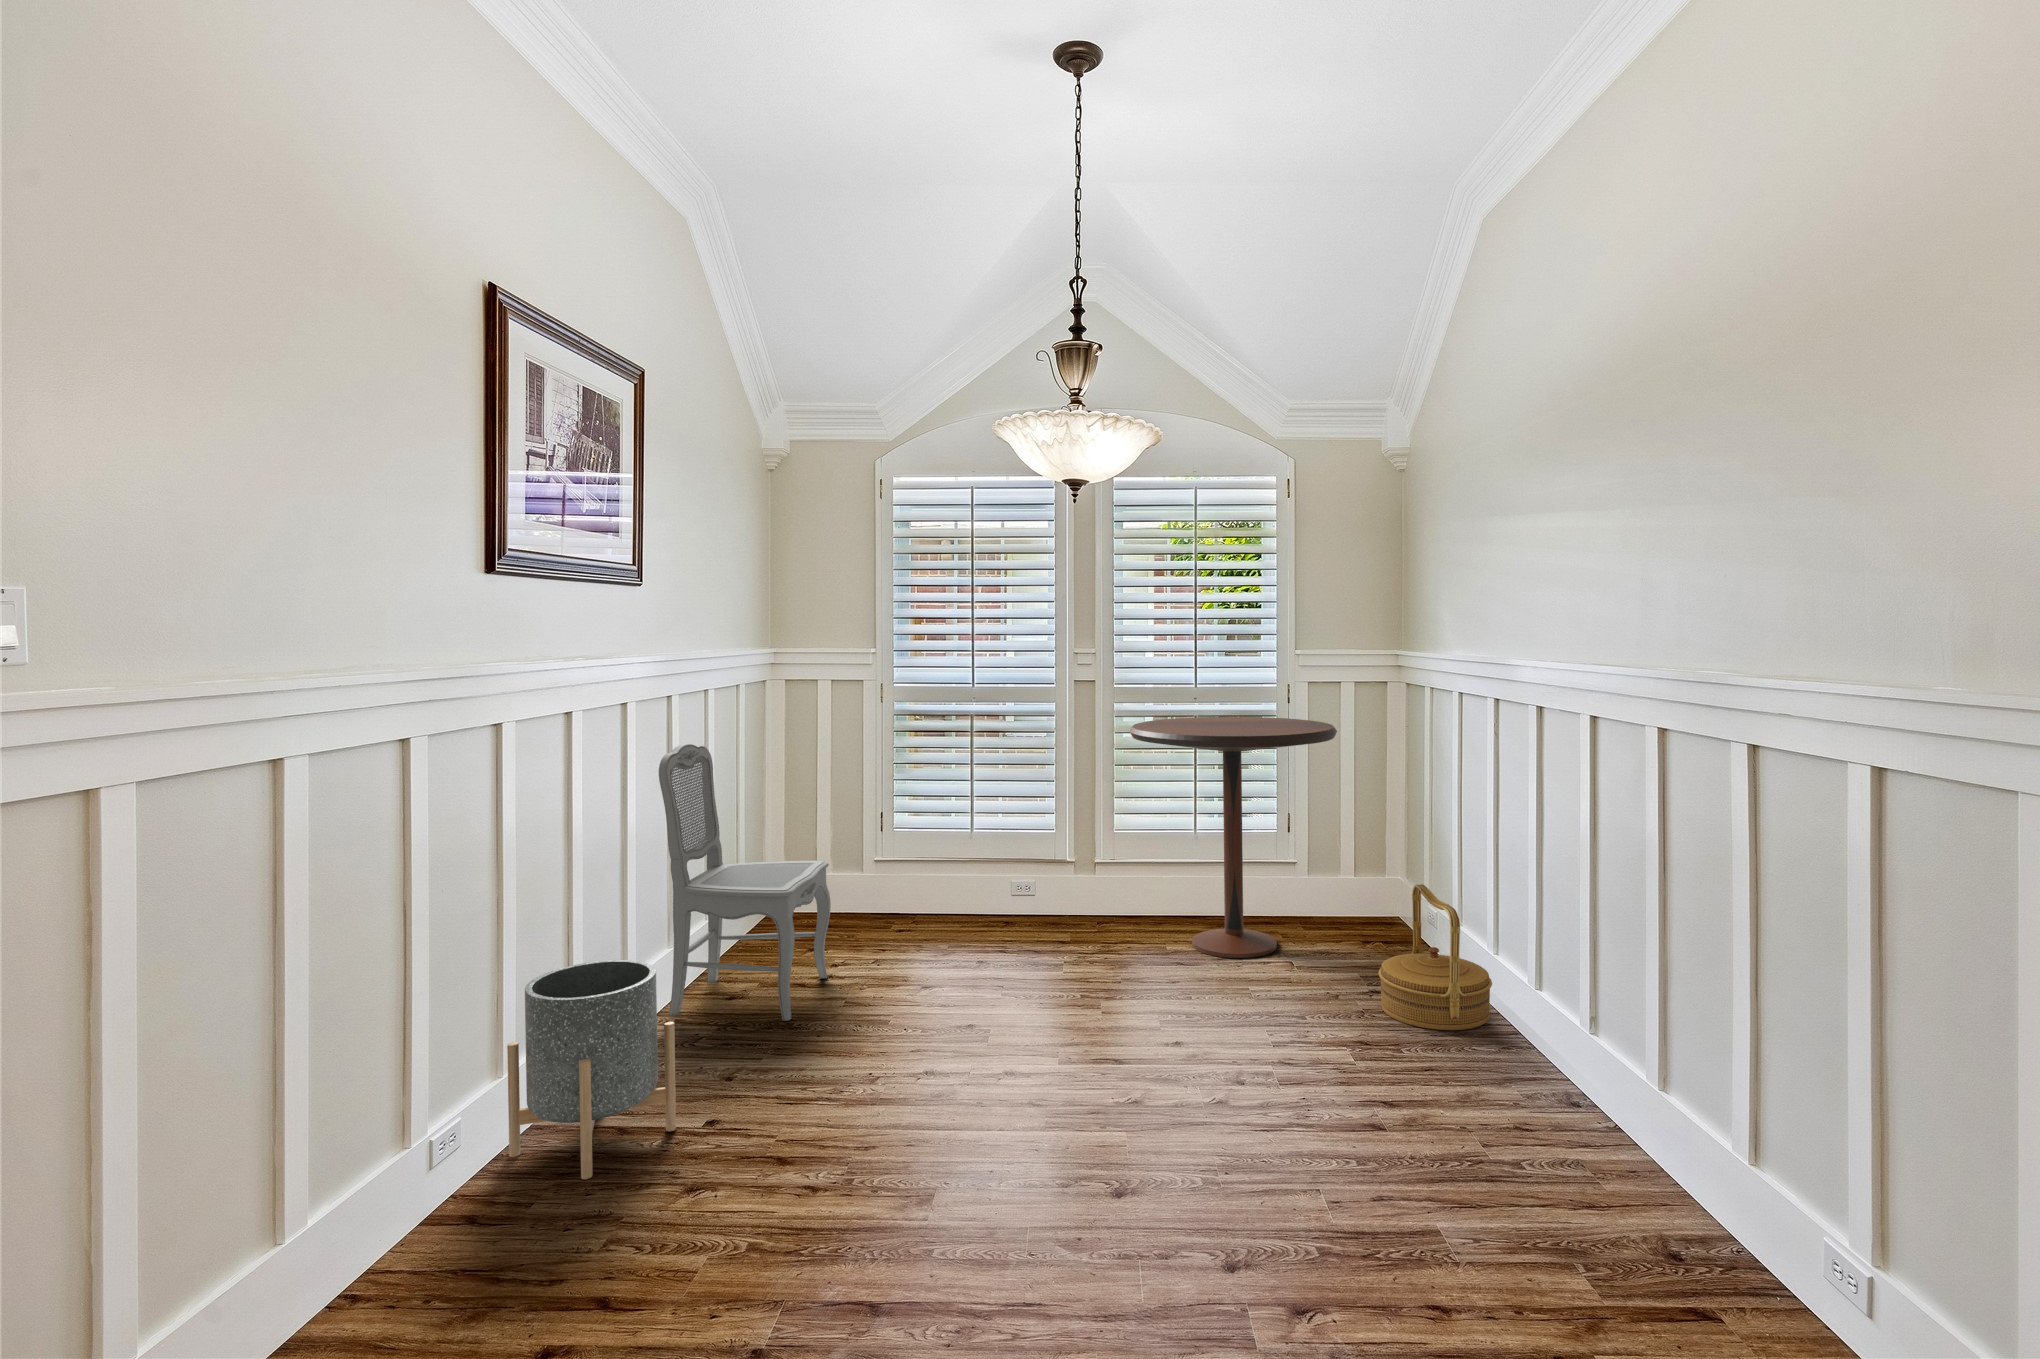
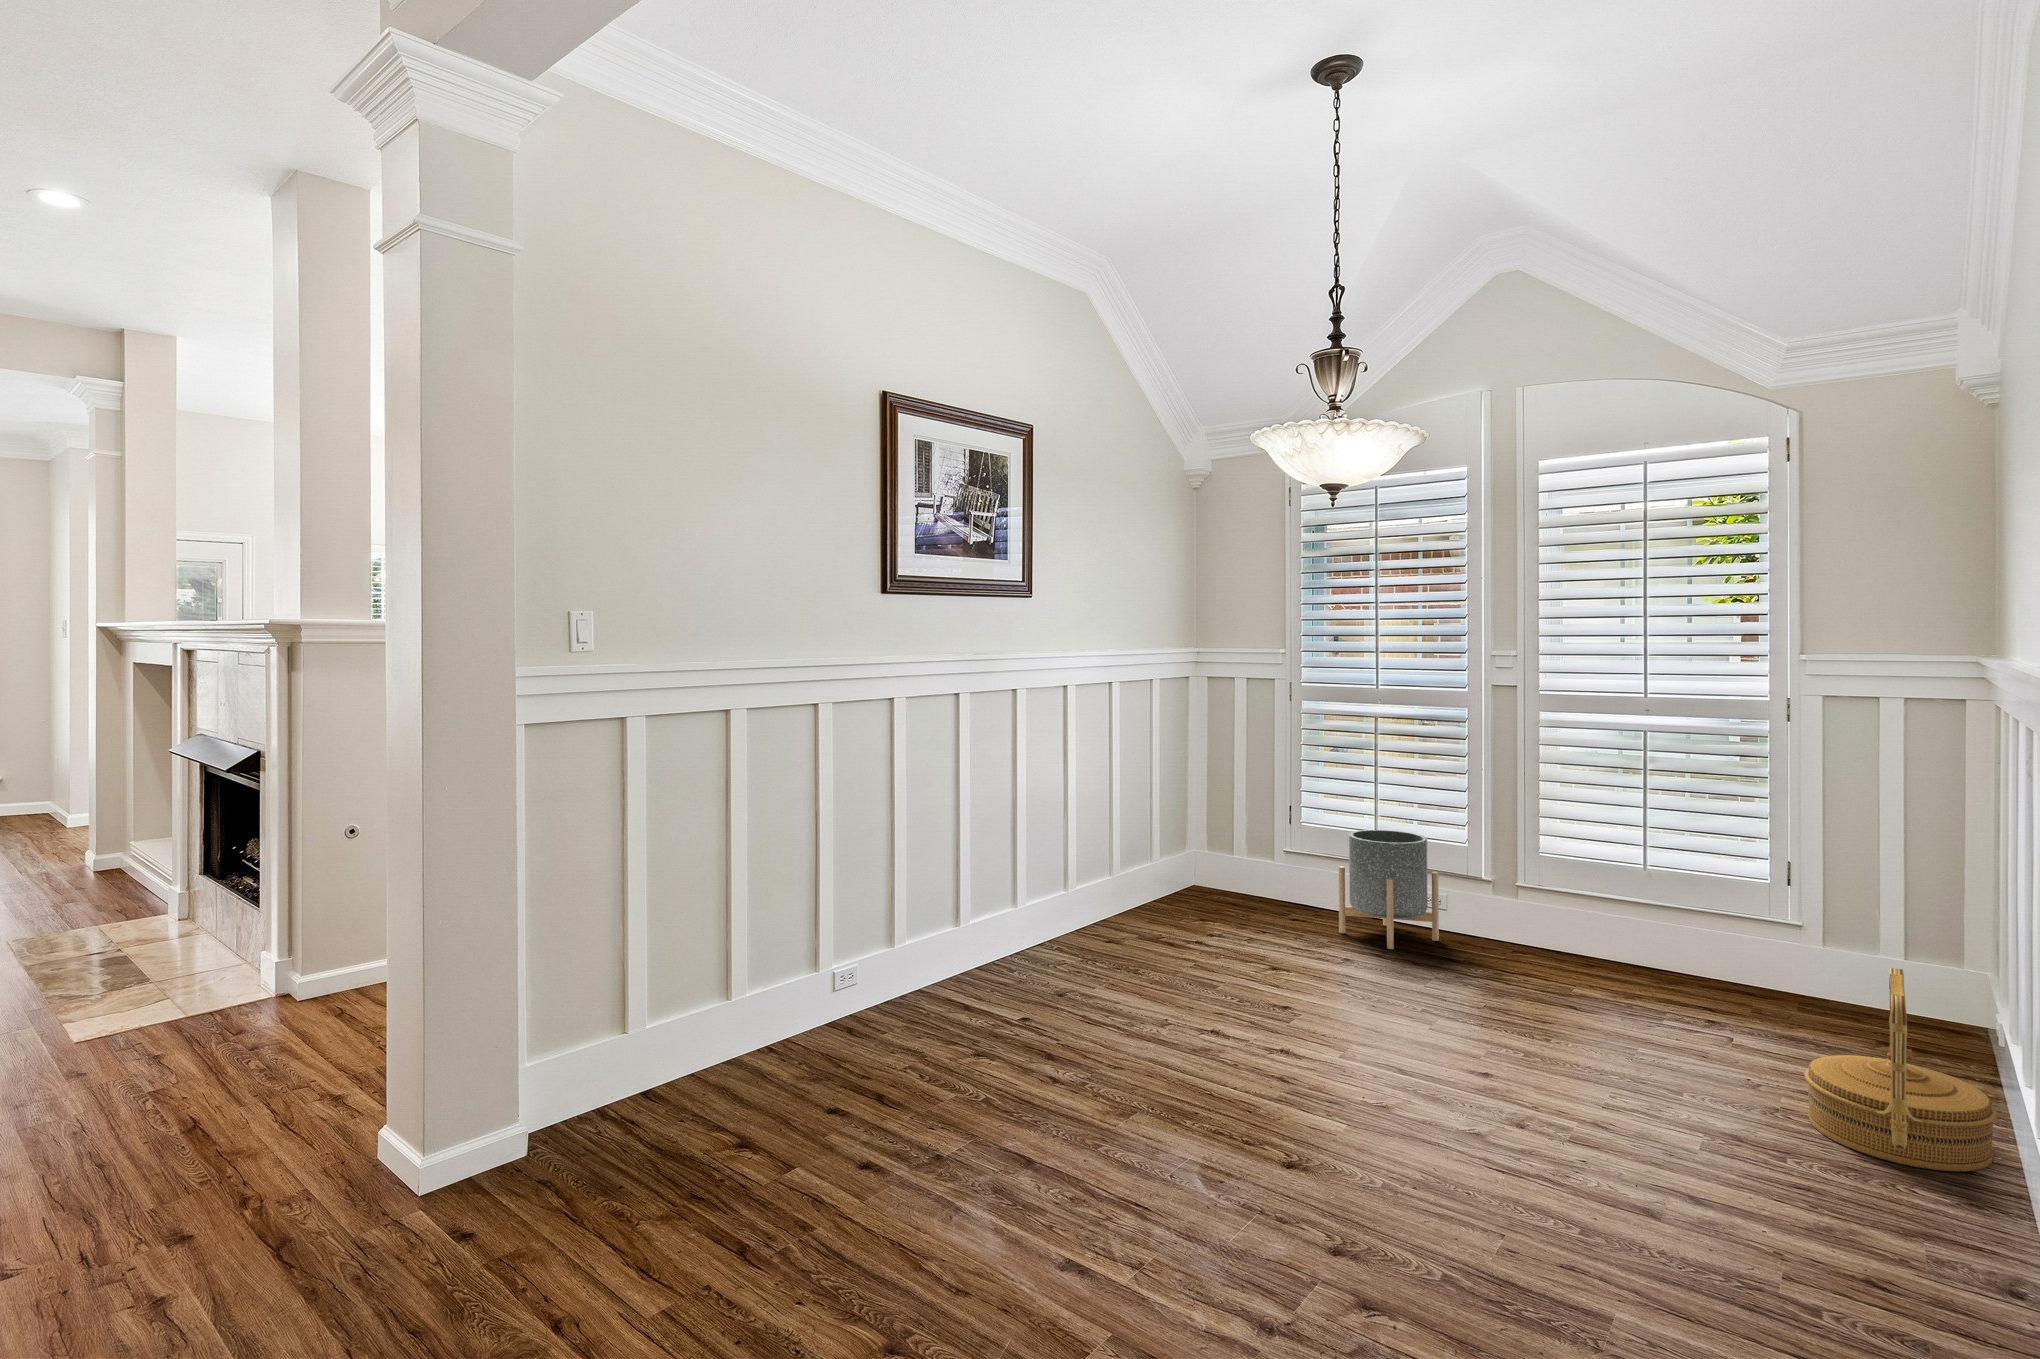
pedestal table: present [1129,717,1337,958] -> none [1527,732,1825,1025]
dining chair: present [659,744,831,1021] -> none [1049,722,1200,967]
planter: present [507,960,676,1179] -> present [1339,830,1439,949]

